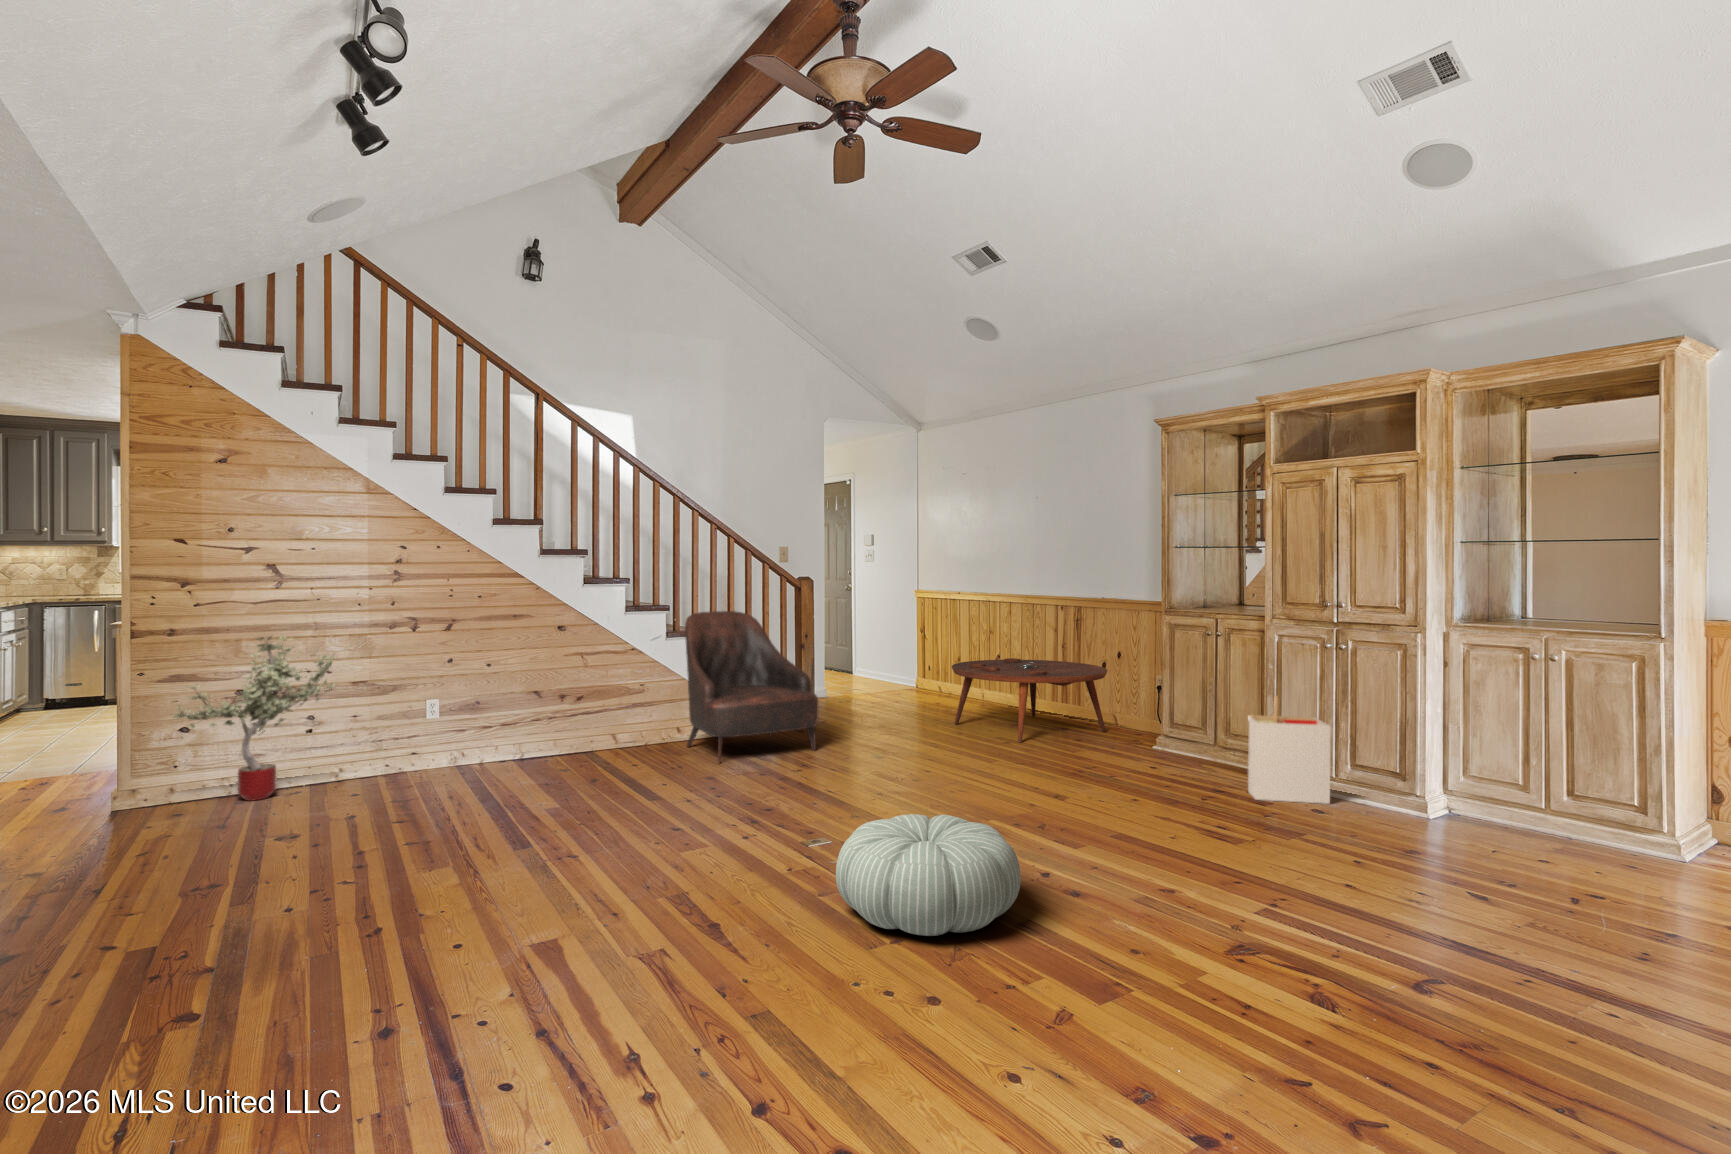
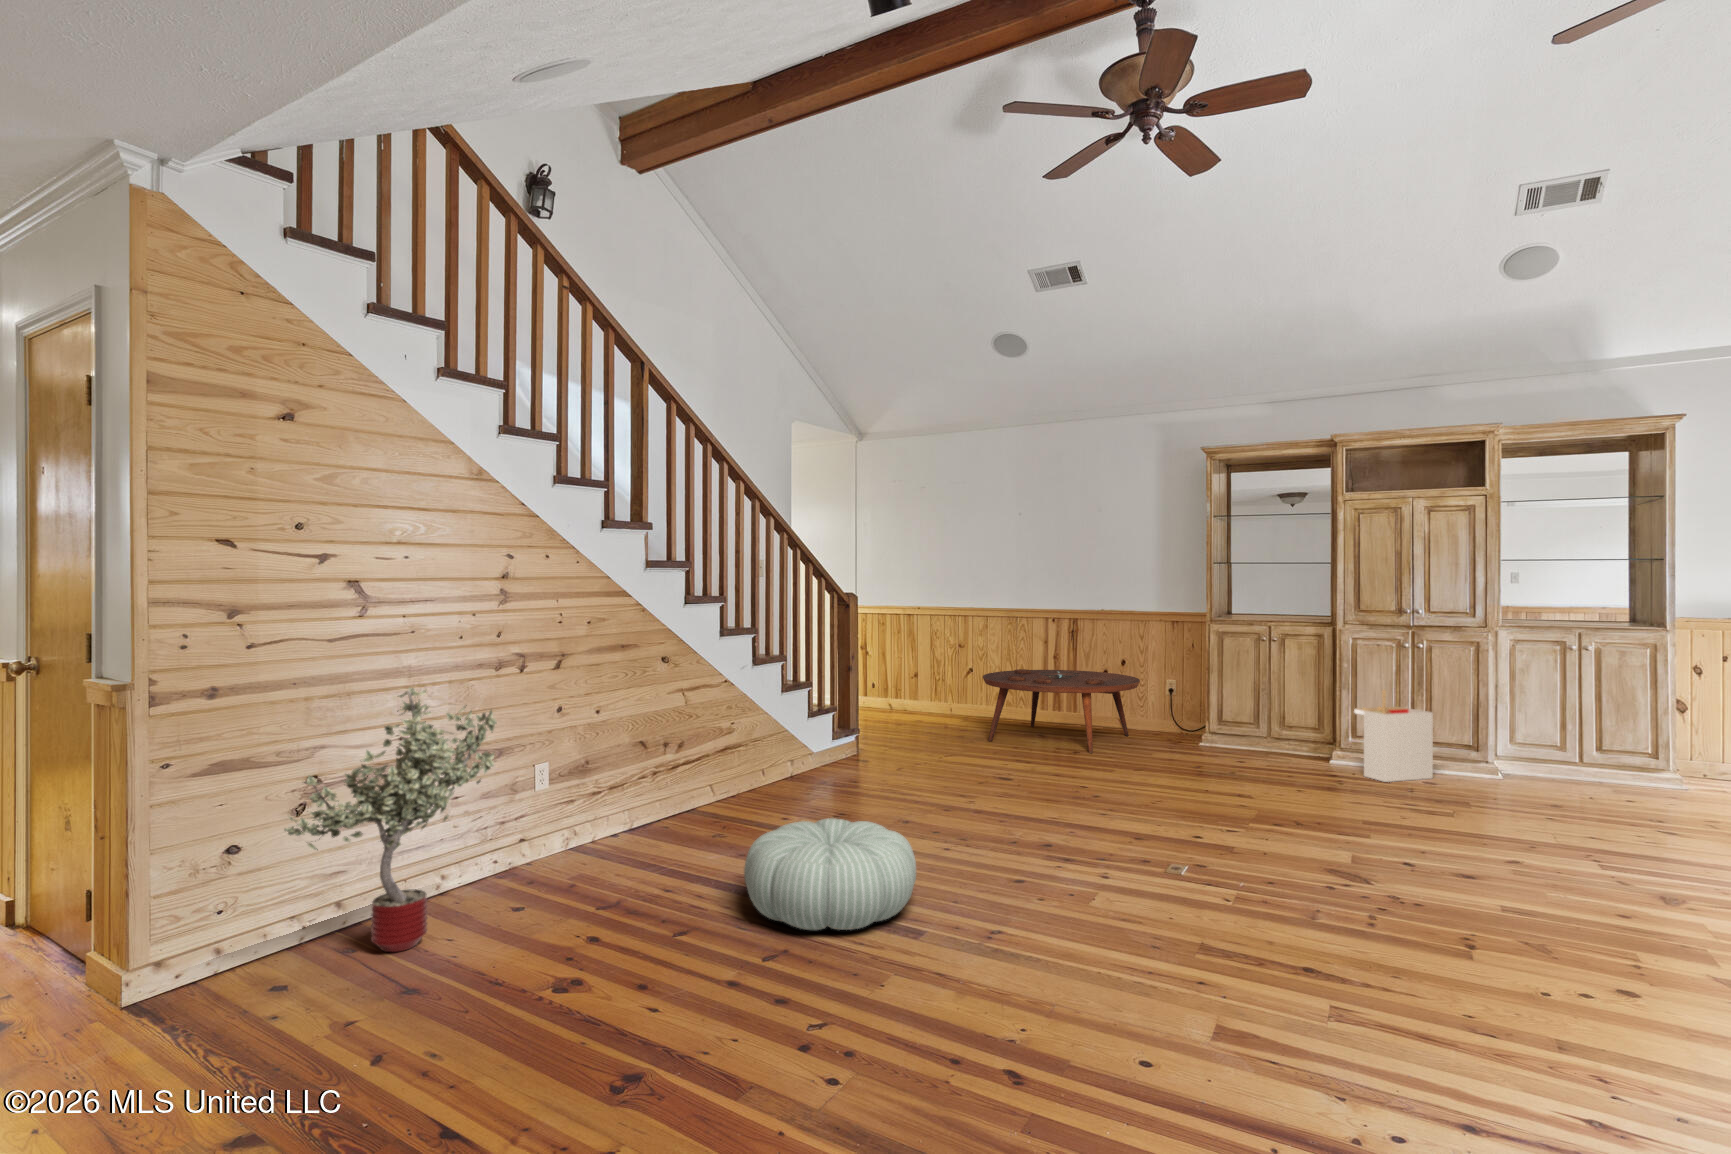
armchair: present [685,611,818,763] -> none [776,630,944,809]
pouf: present [836,814,1021,936] -> present [744,818,916,930]

